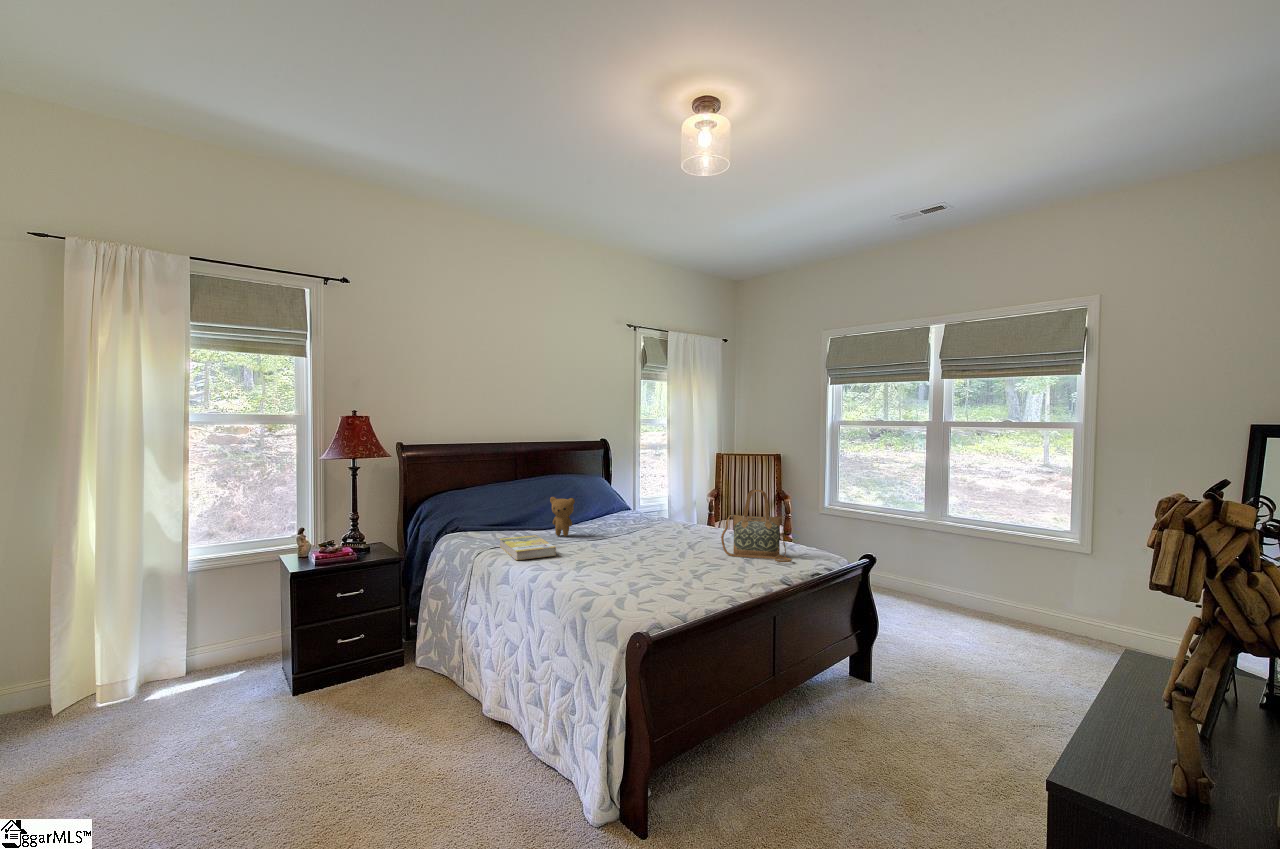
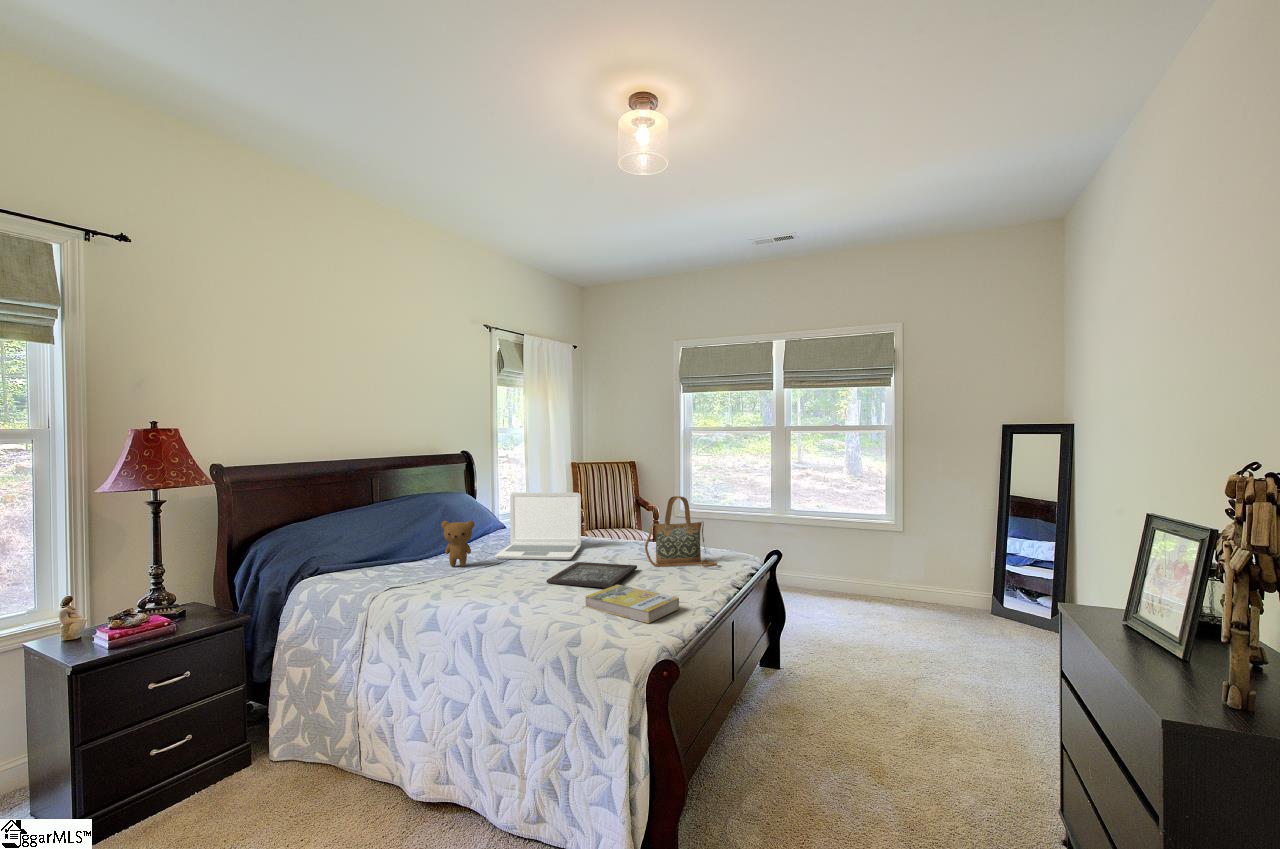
laptop: none [597,477,679,541] -> present [495,492,581,560]
book: present [500,535,556,560] -> present [585,585,679,623]
tray: none [616,543,708,569] -> present [546,562,637,588]

